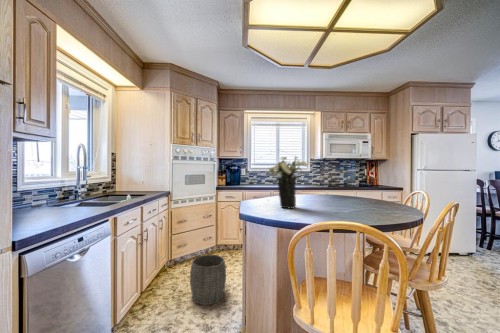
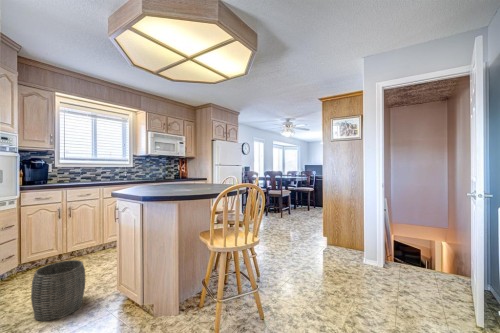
flower arrangement: present [265,157,307,209] -> none [150,148,188,190]

